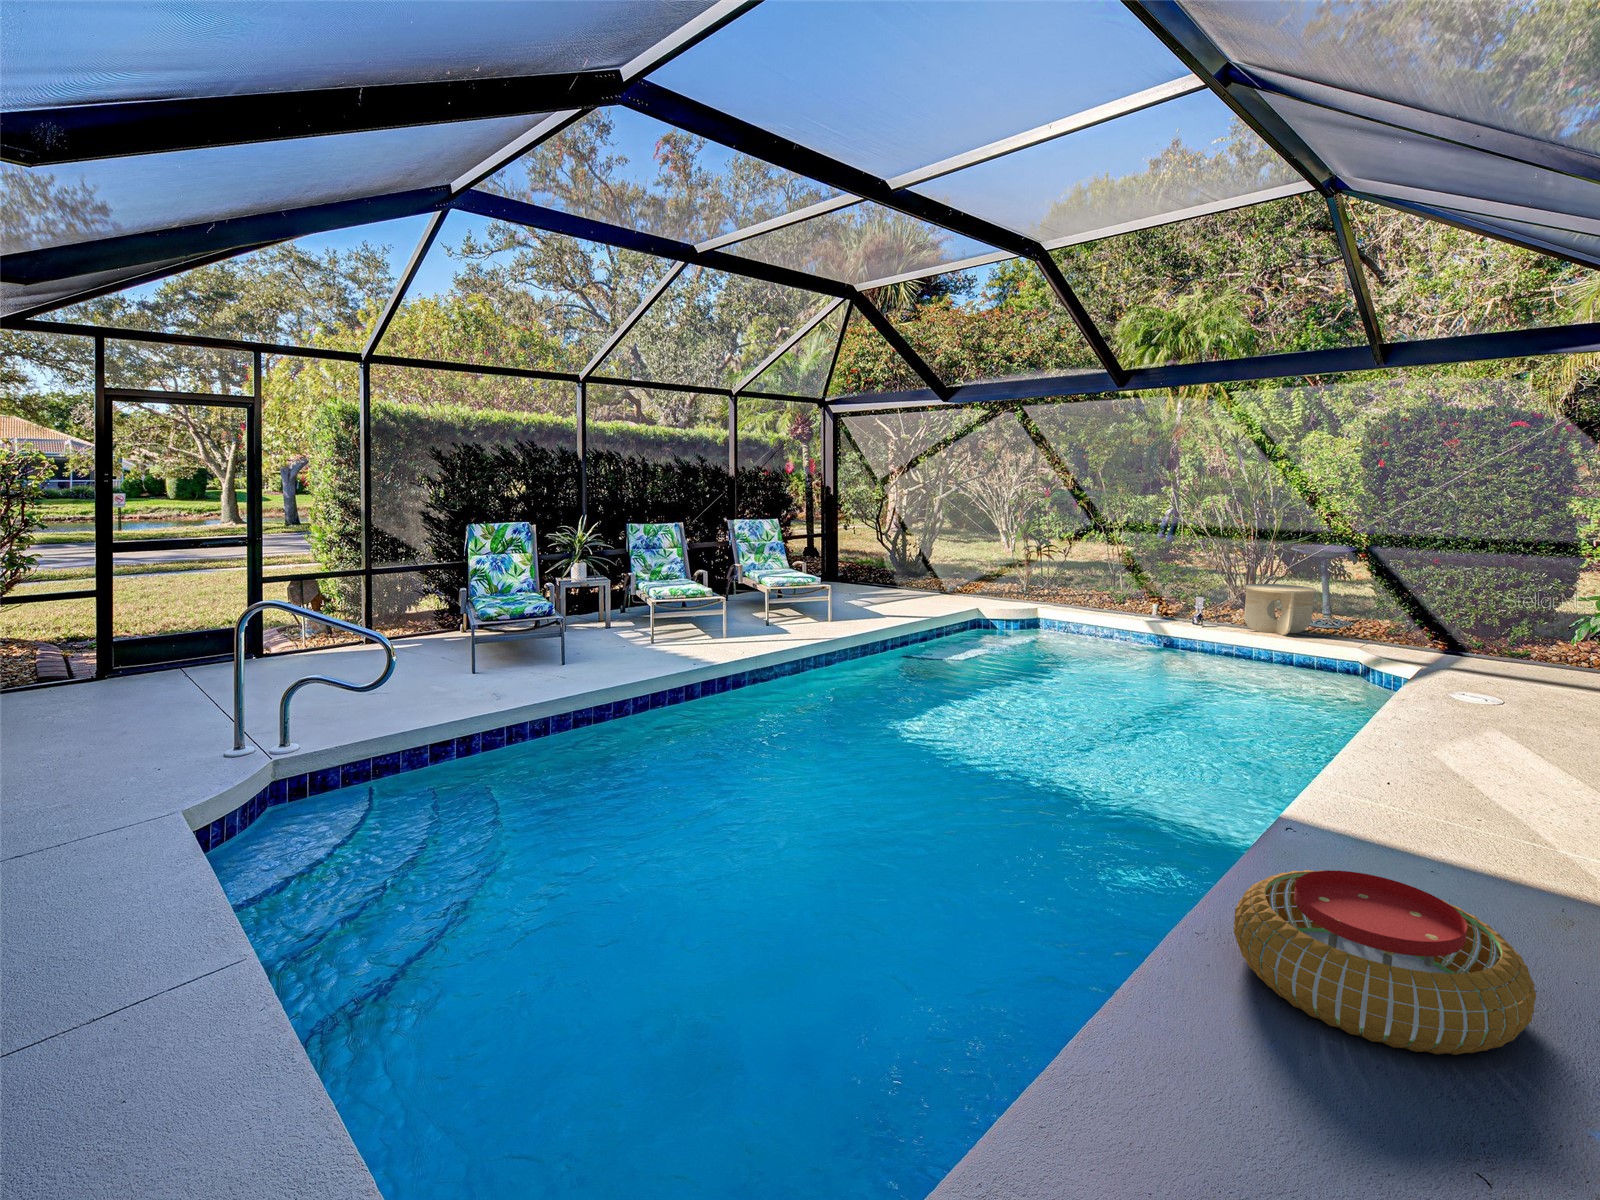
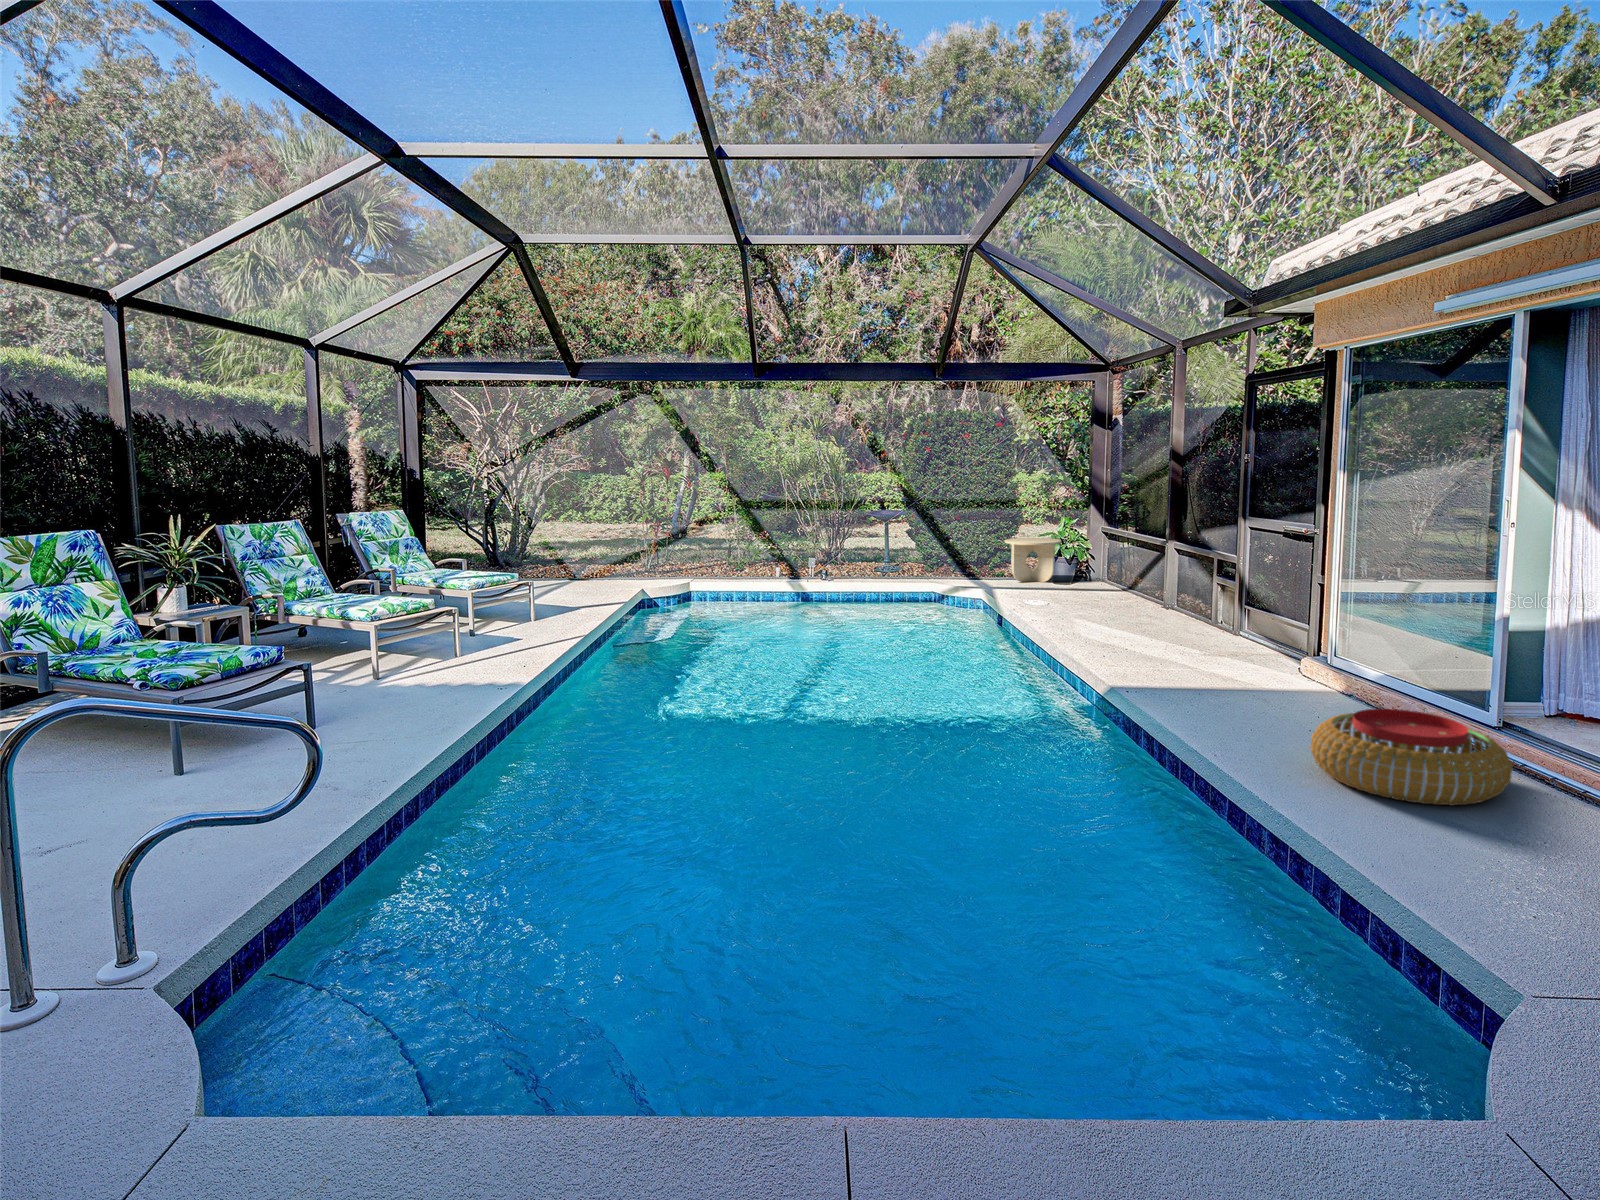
side table: present [1244,584,1317,635] -> present [1005,538,1061,582]

